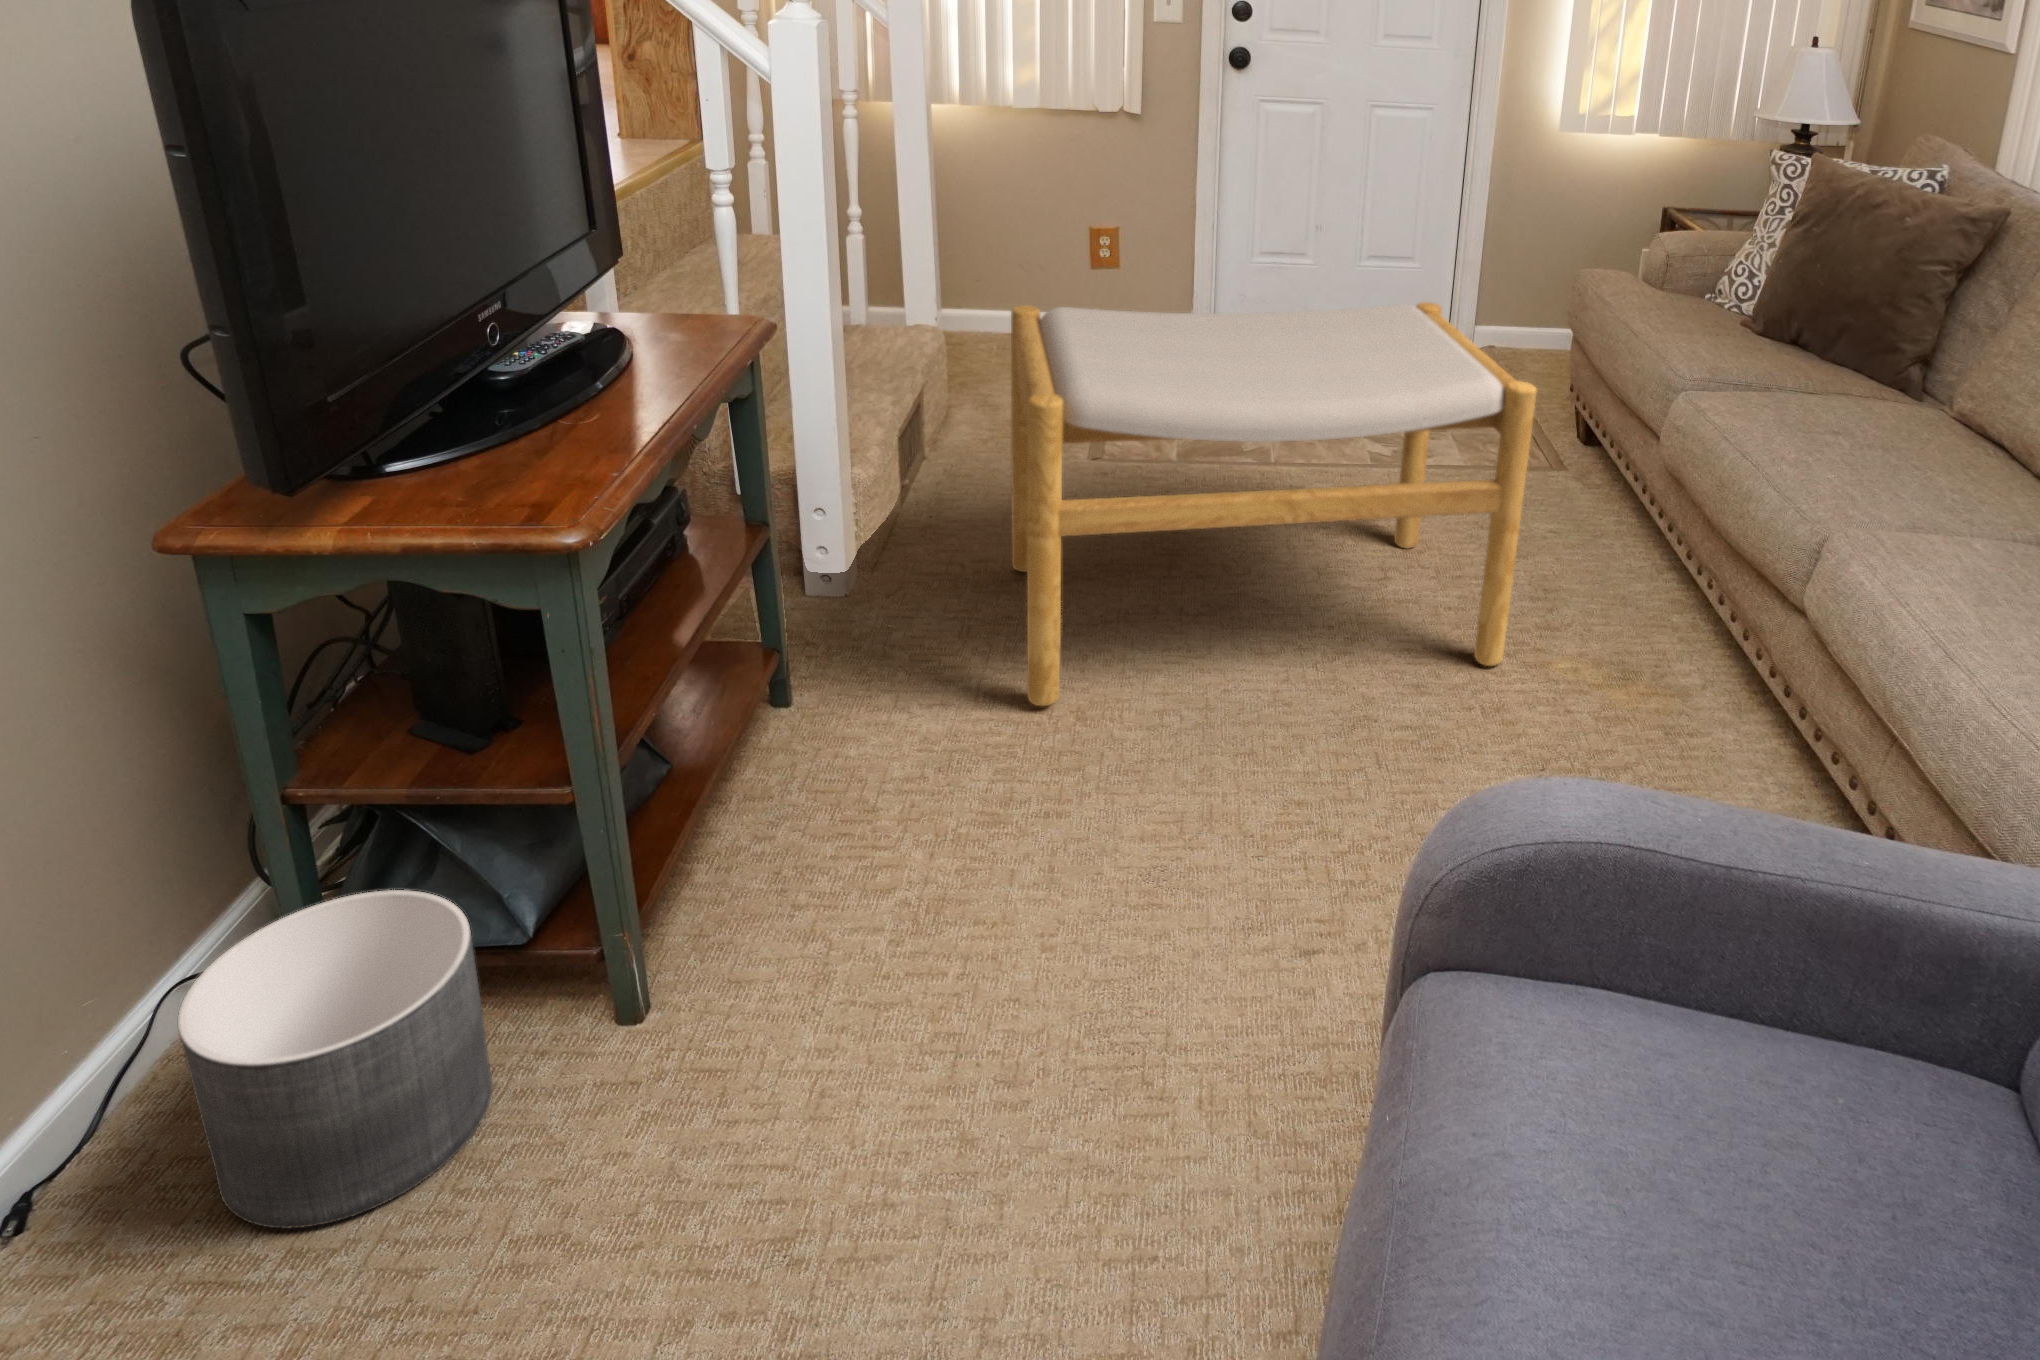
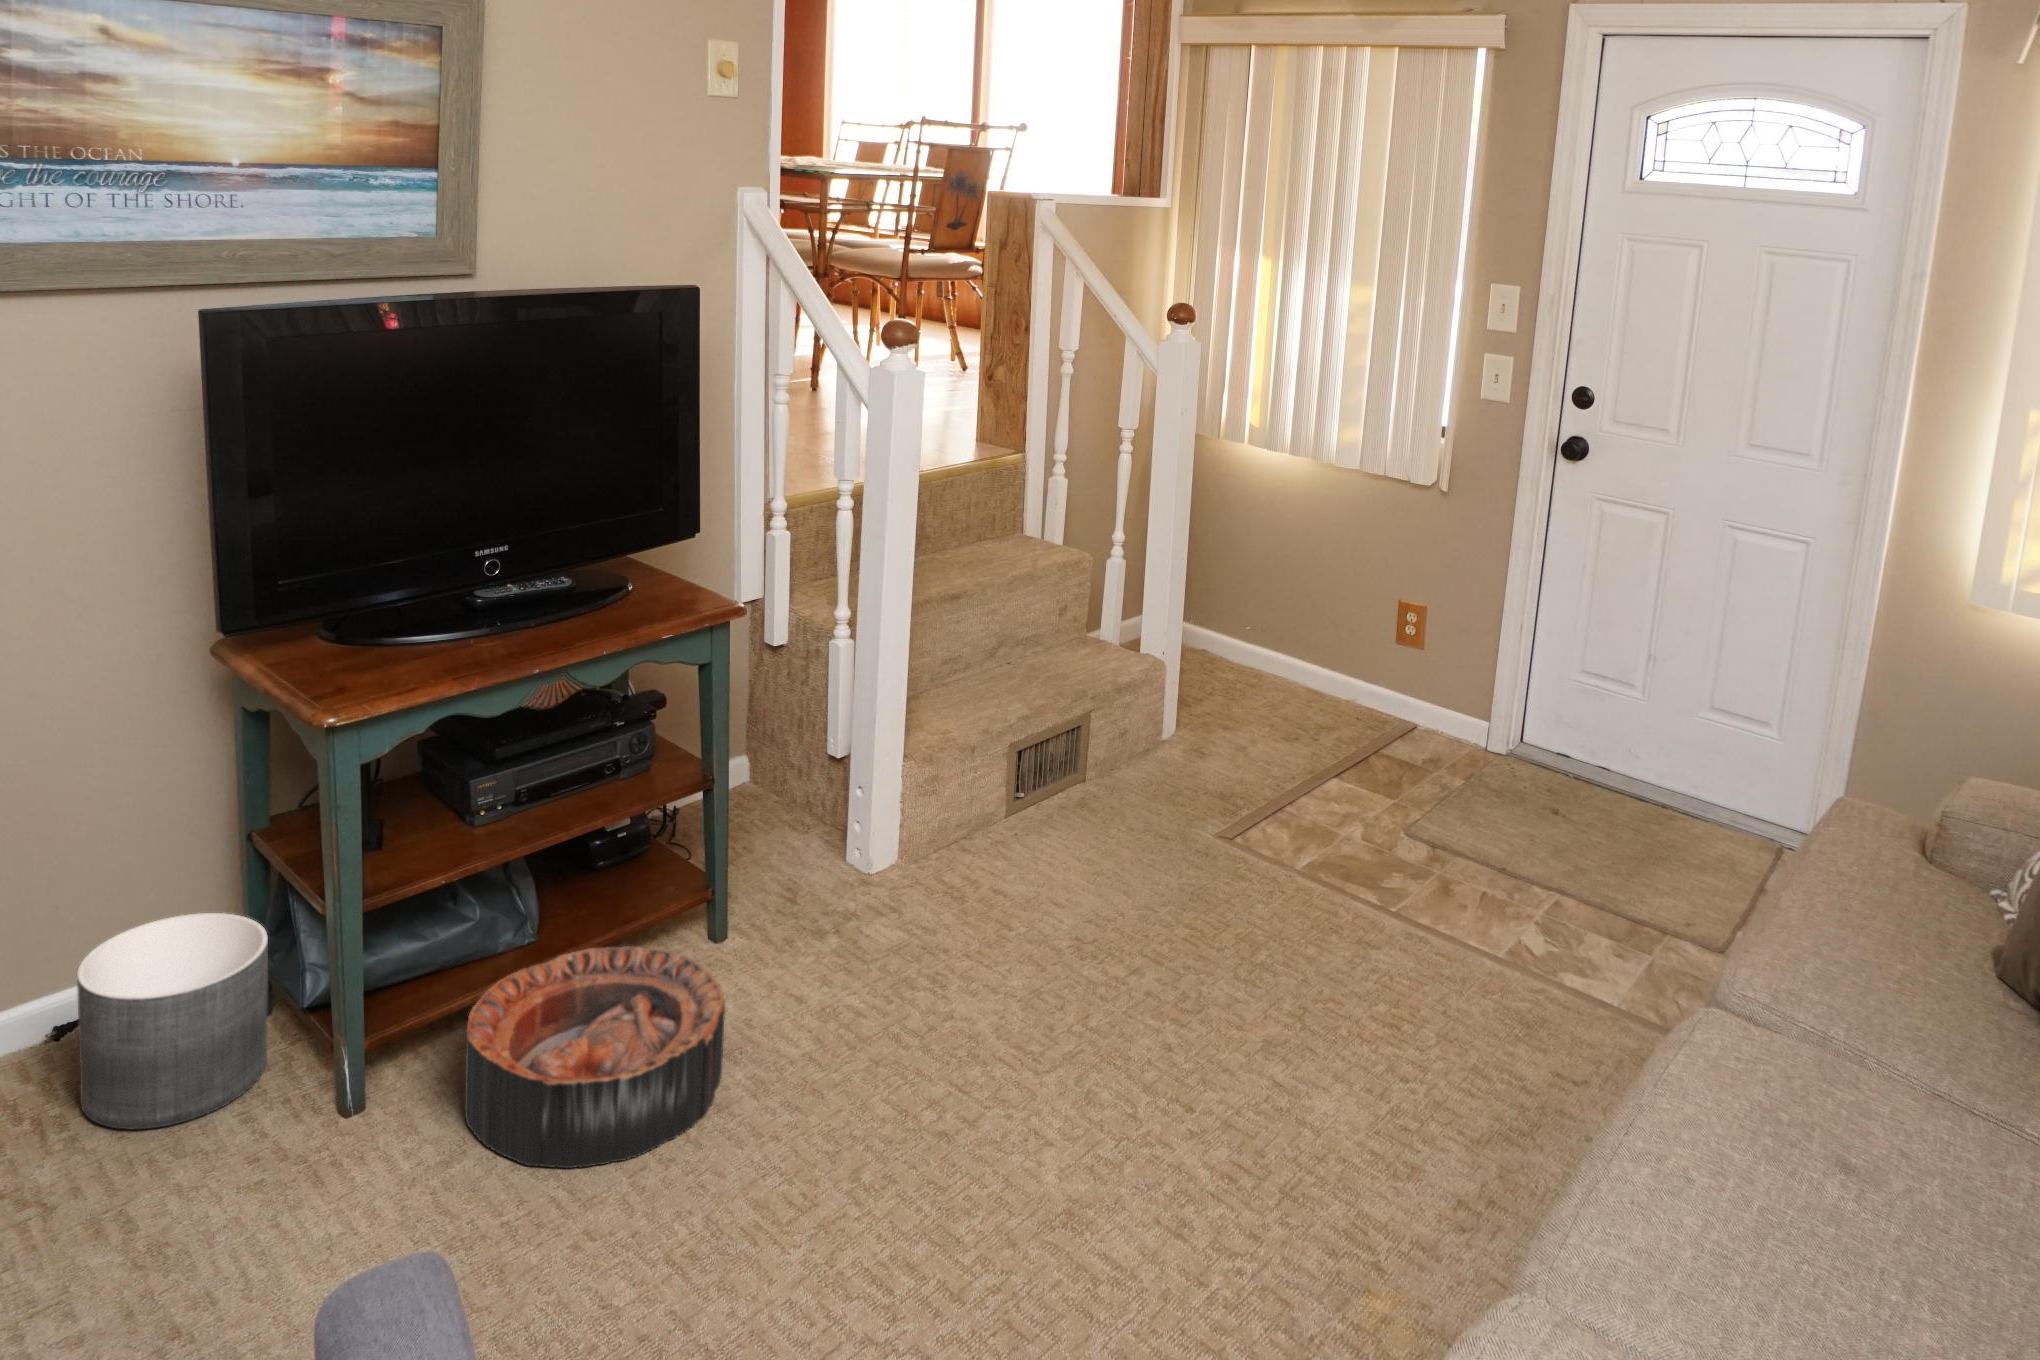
footstool: present [1011,302,1537,706] -> none [838,646,1444,1227]
basket: none [740,702,1030,952] -> present [465,946,725,1168]

